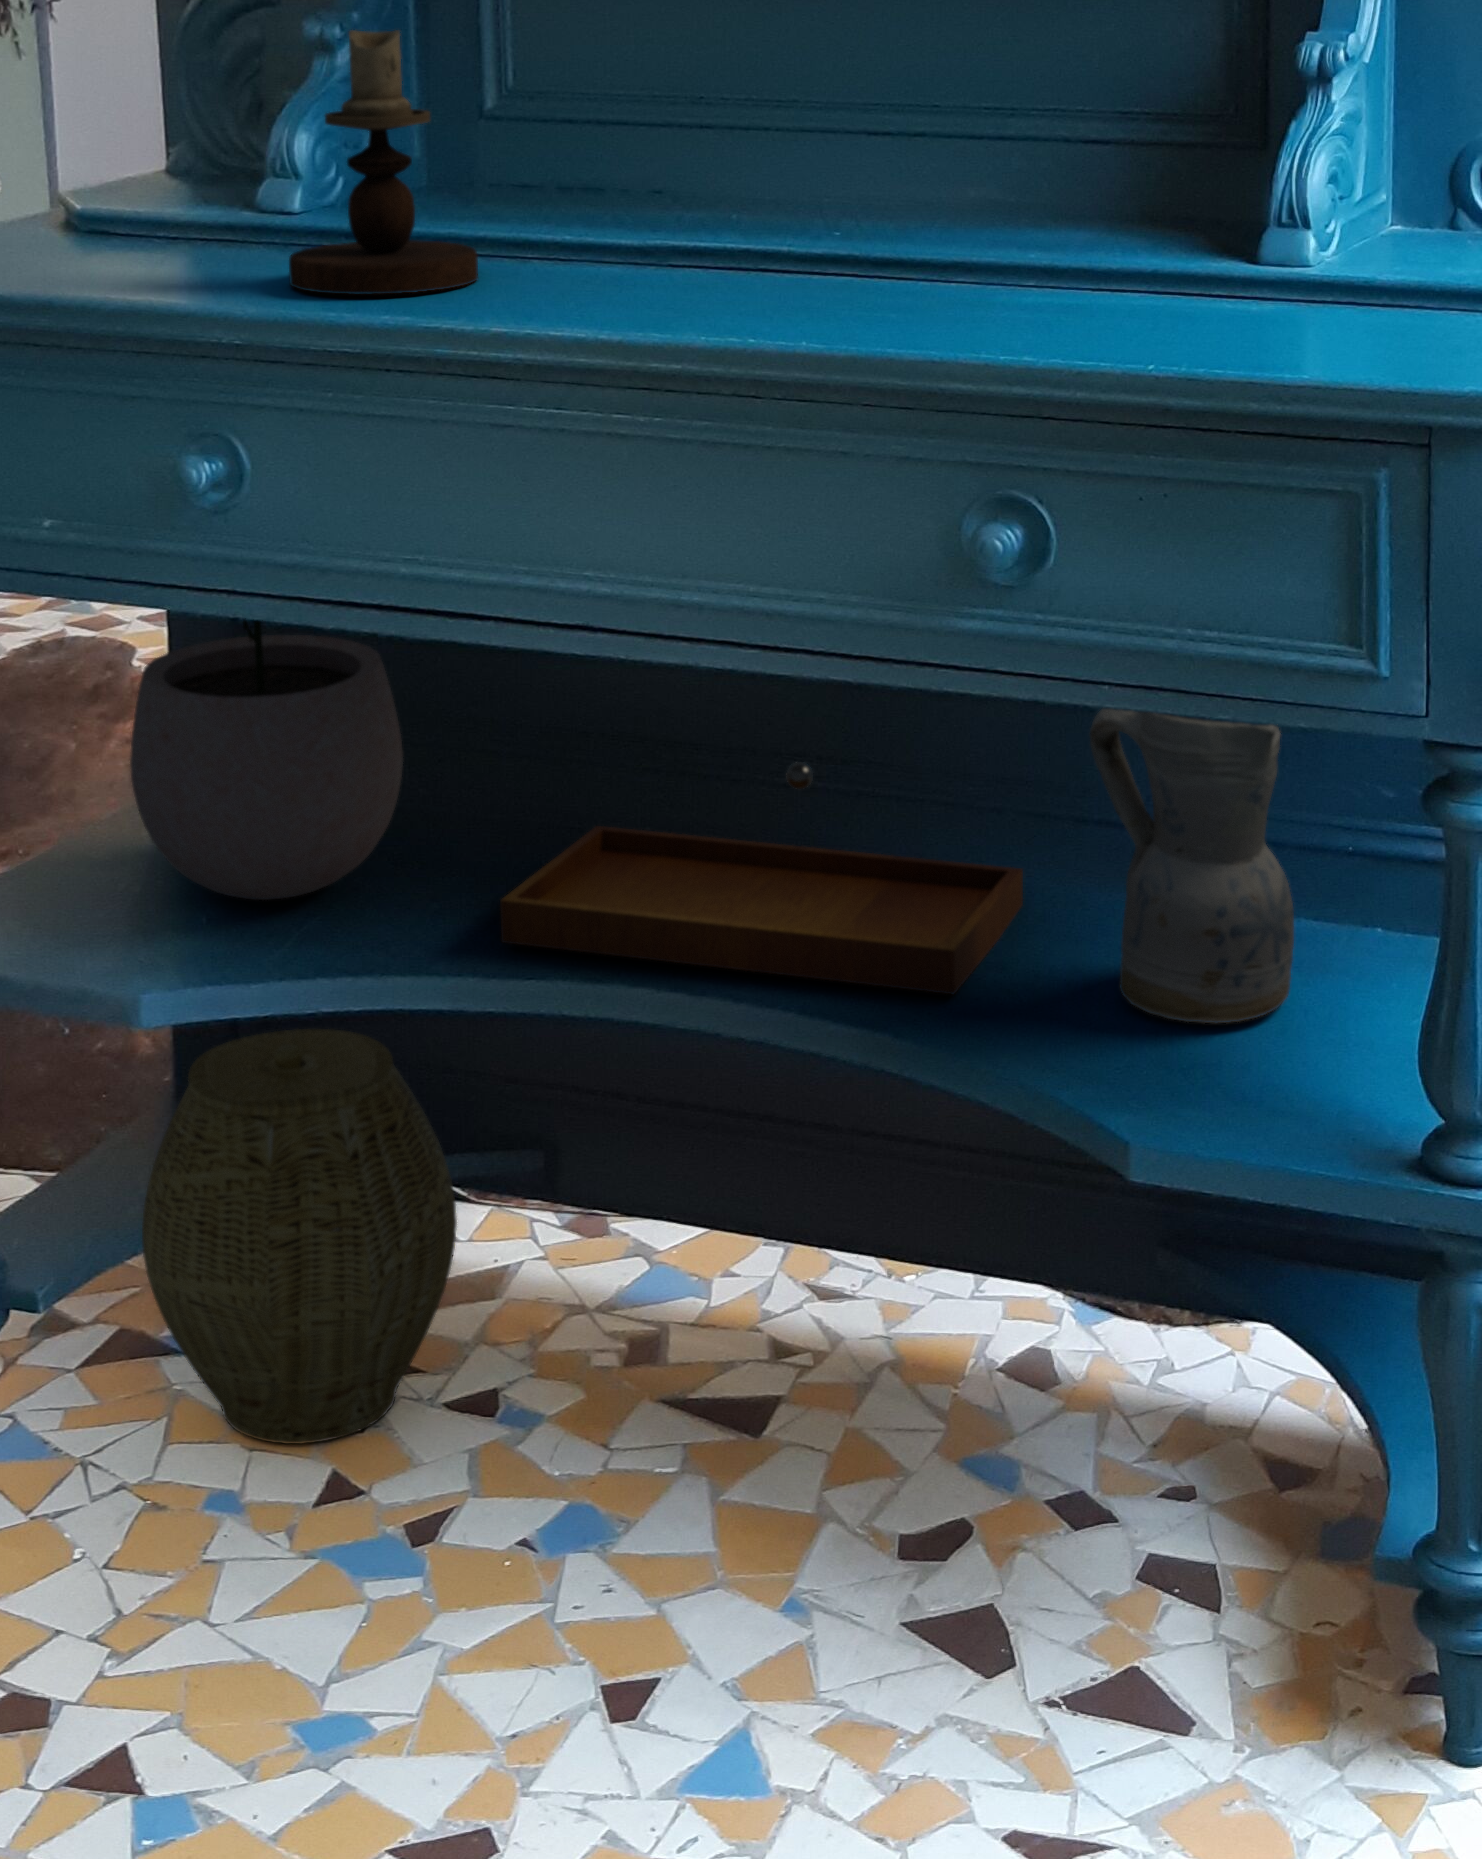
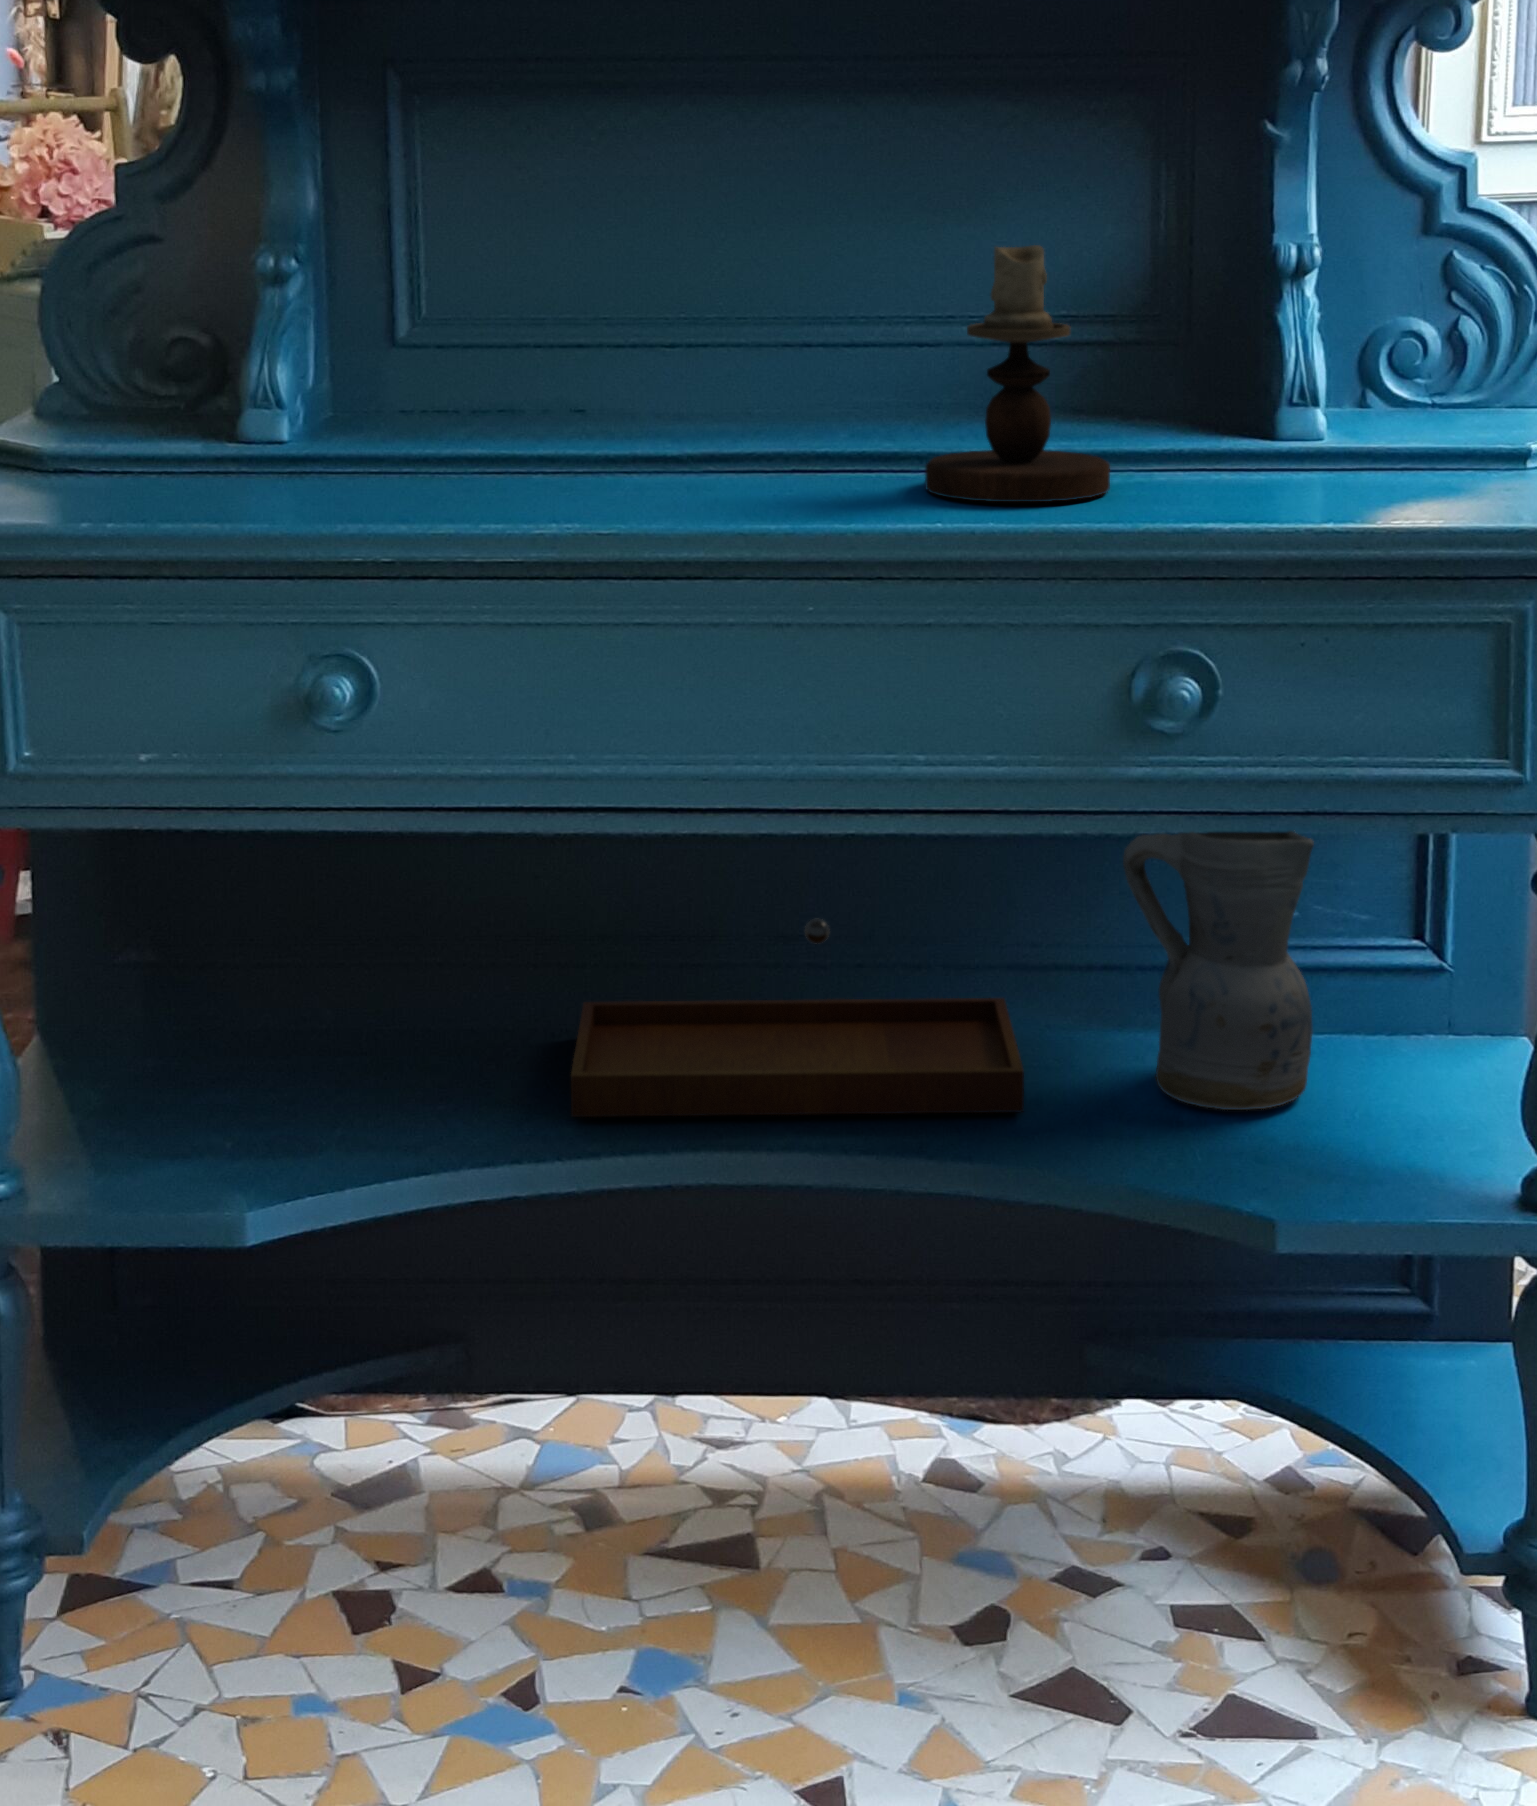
candlestick: present [289,30,478,294] -> present [925,245,1110,502]
plant pot: present [130,618,403,900] -> none [150,773,420,1106]
woven basket: present [142,1029,457,1444] -> none [164,1231,474,1647]

